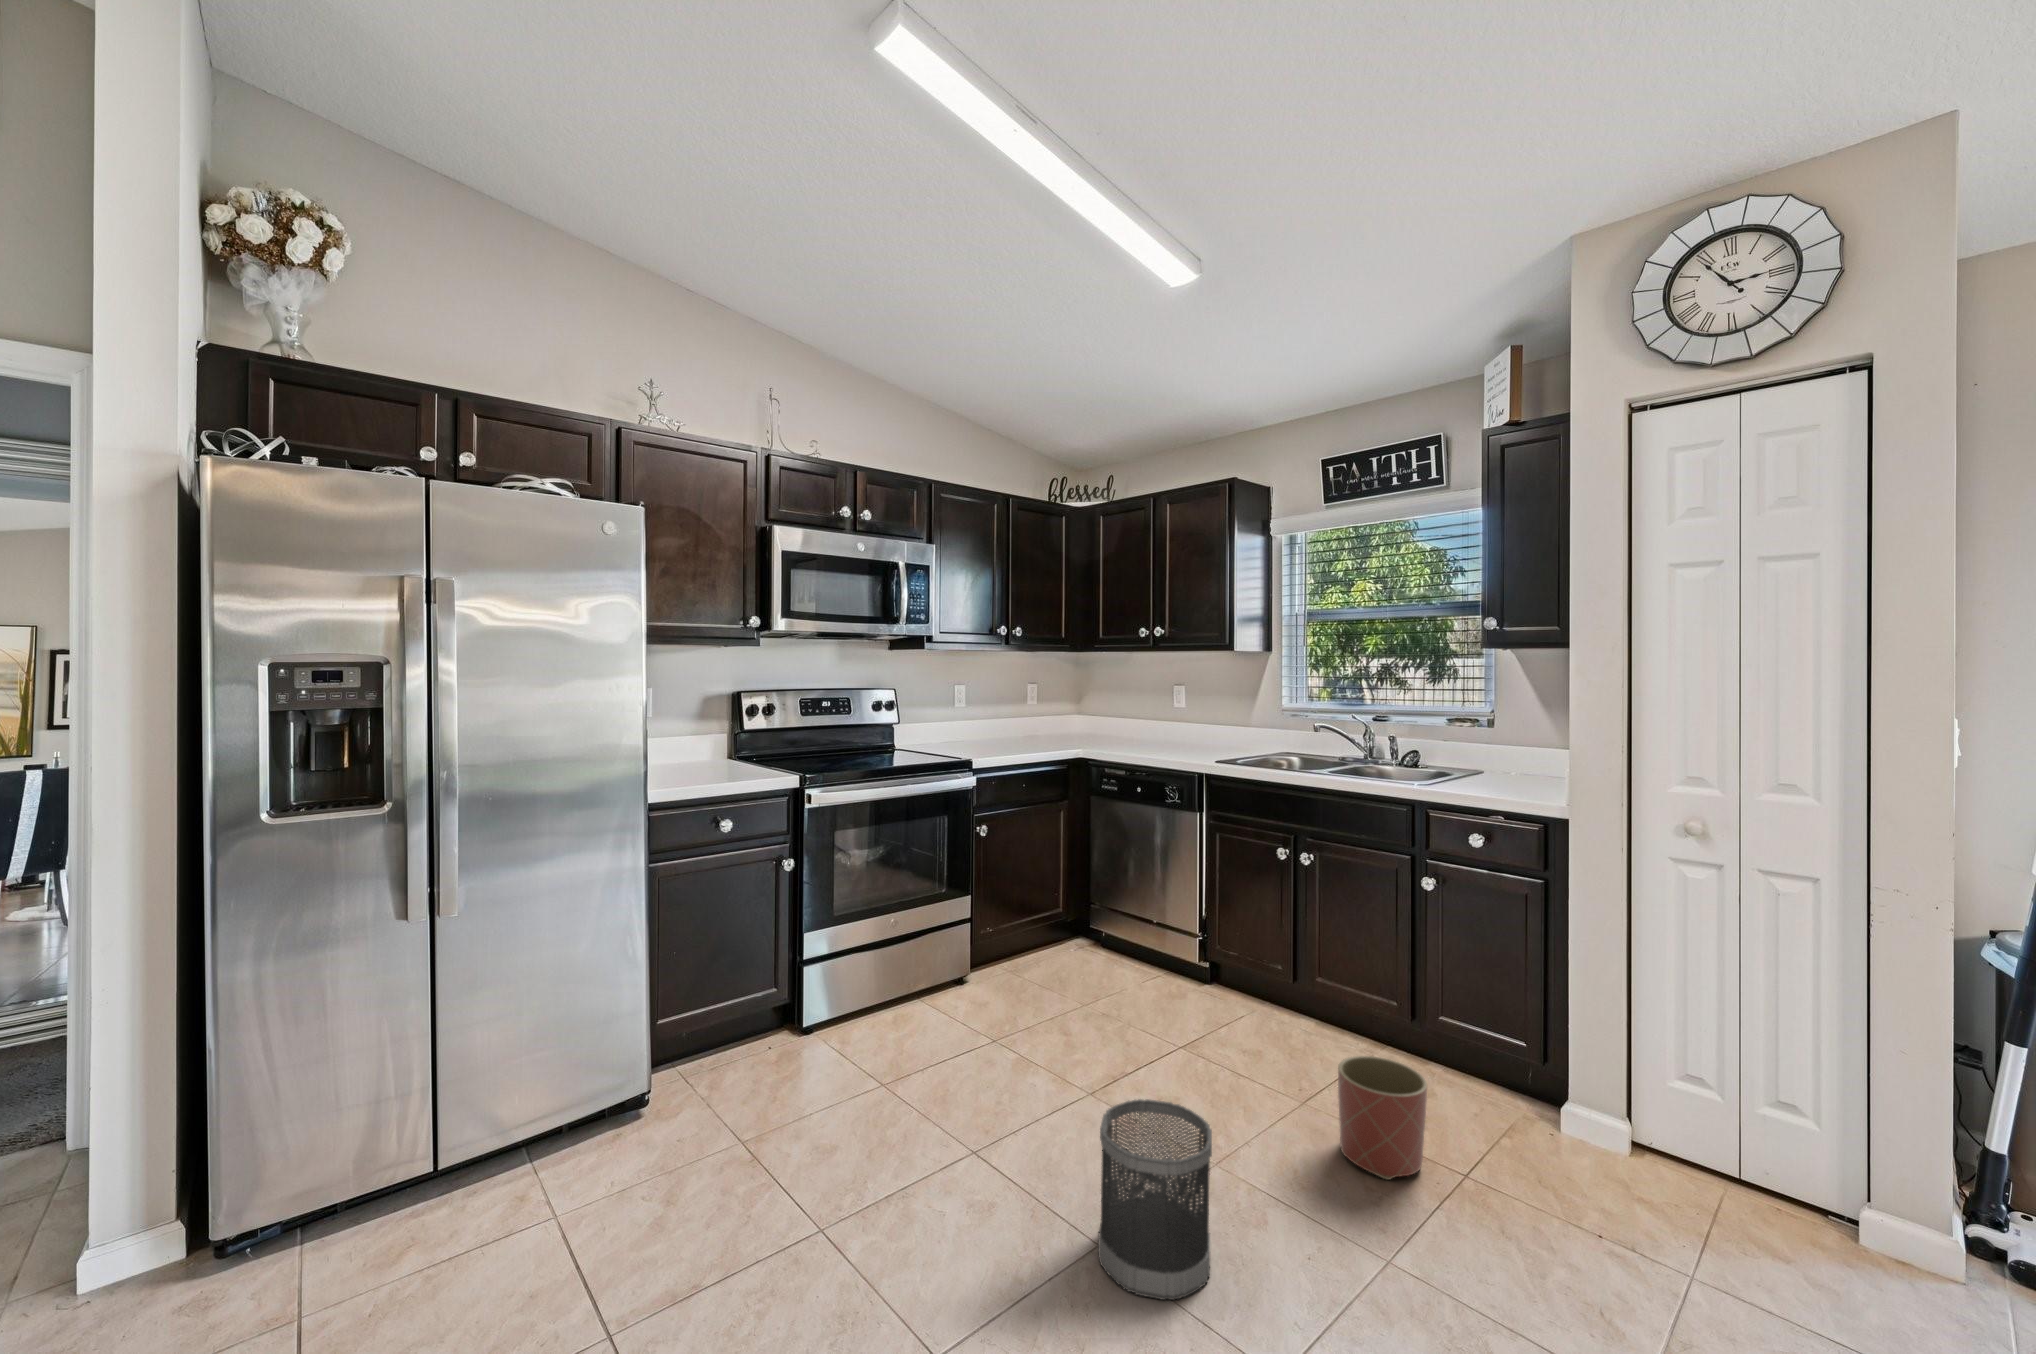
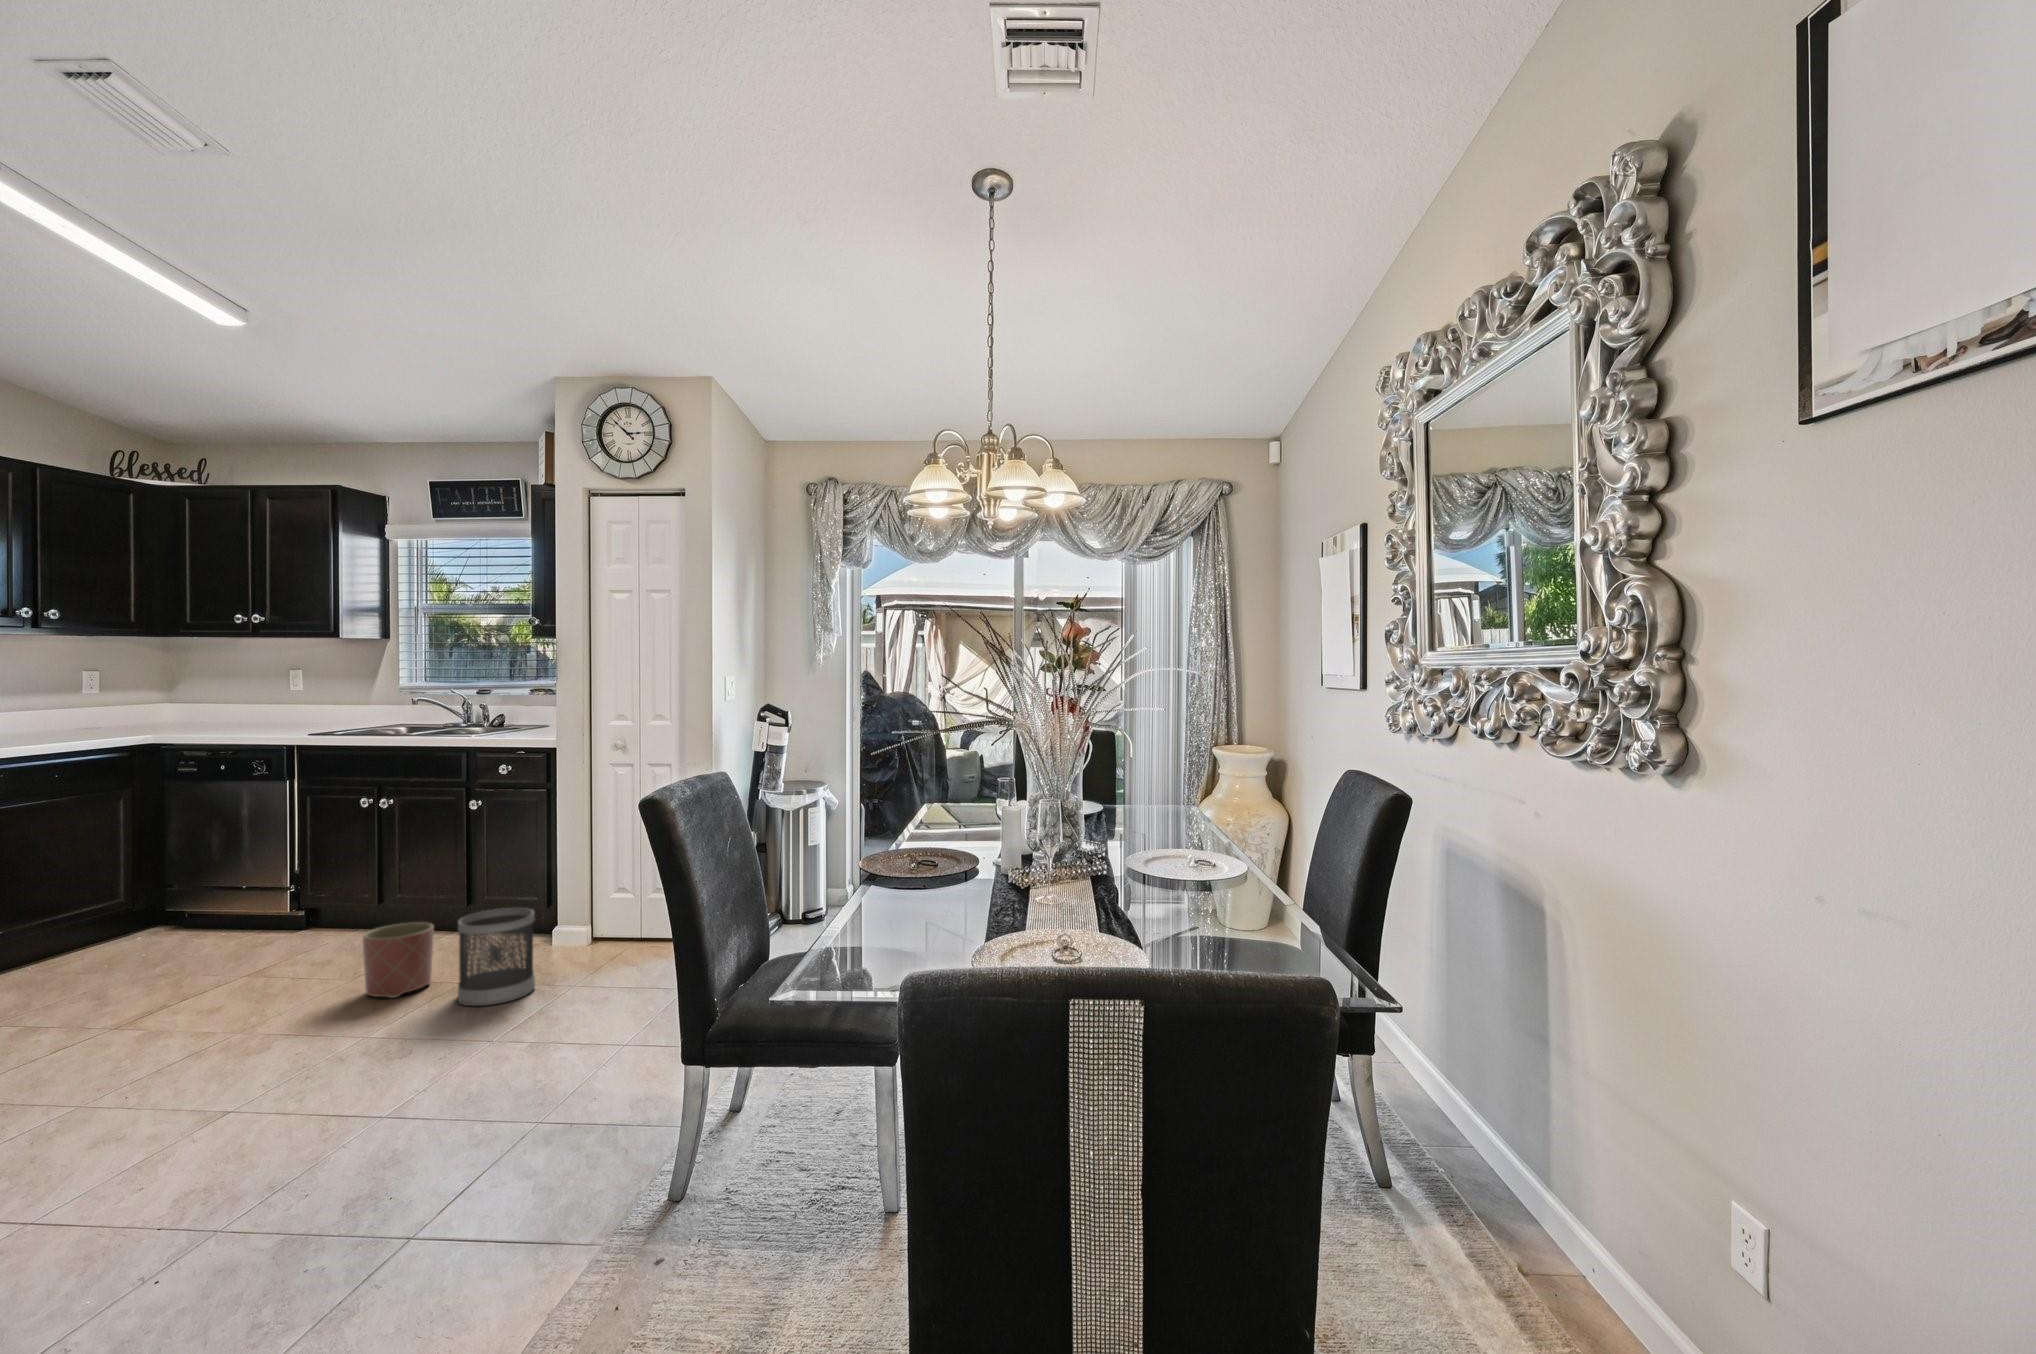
wastebasket: present [1098,1099,1212,1300] -> present [458,908,535,1006]

